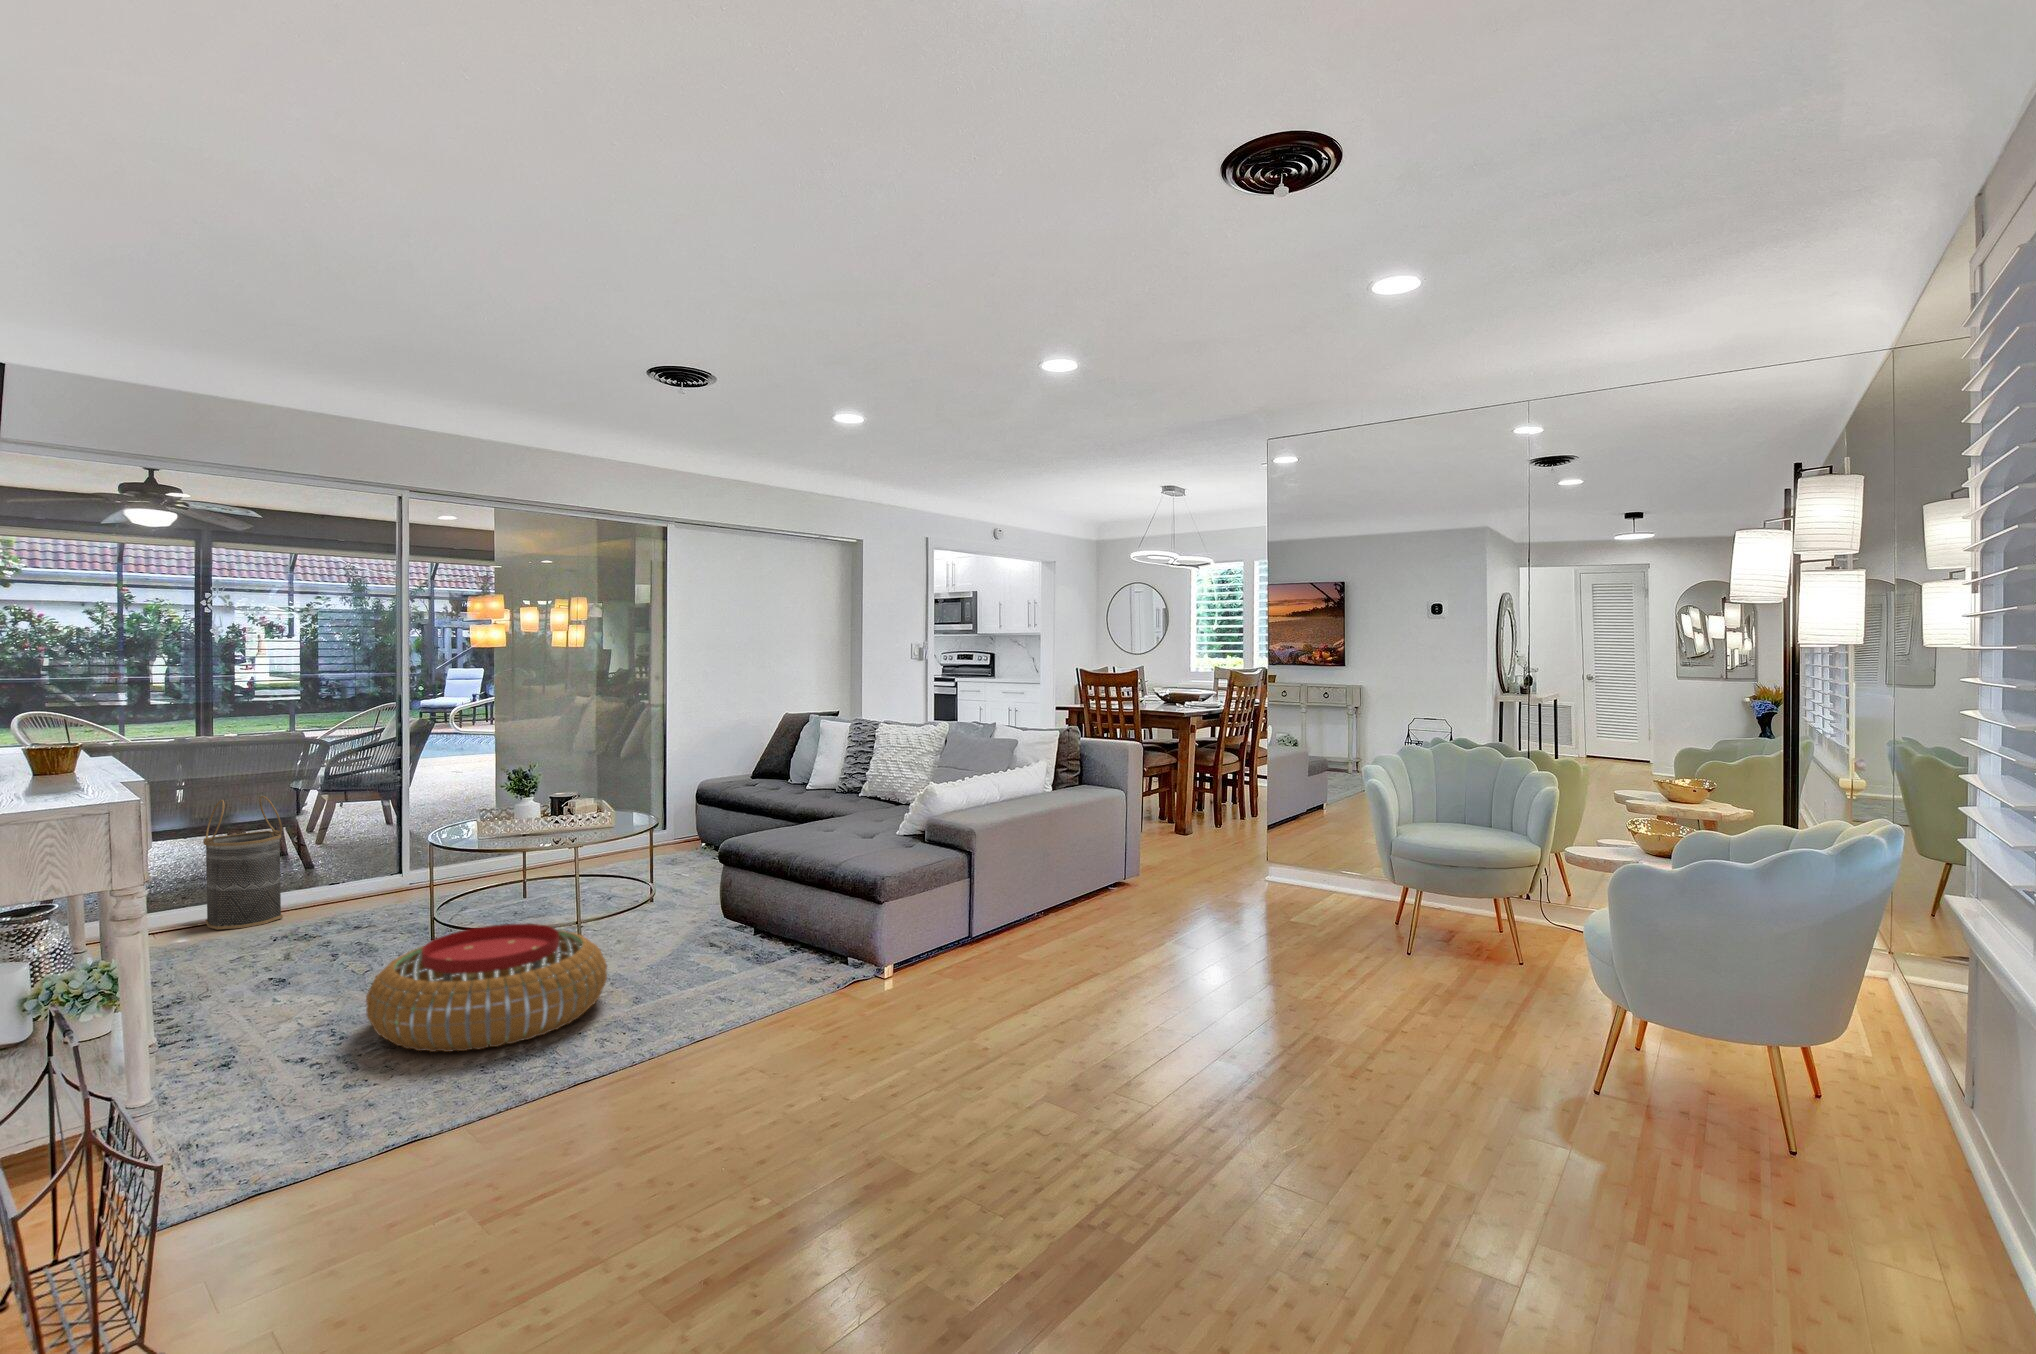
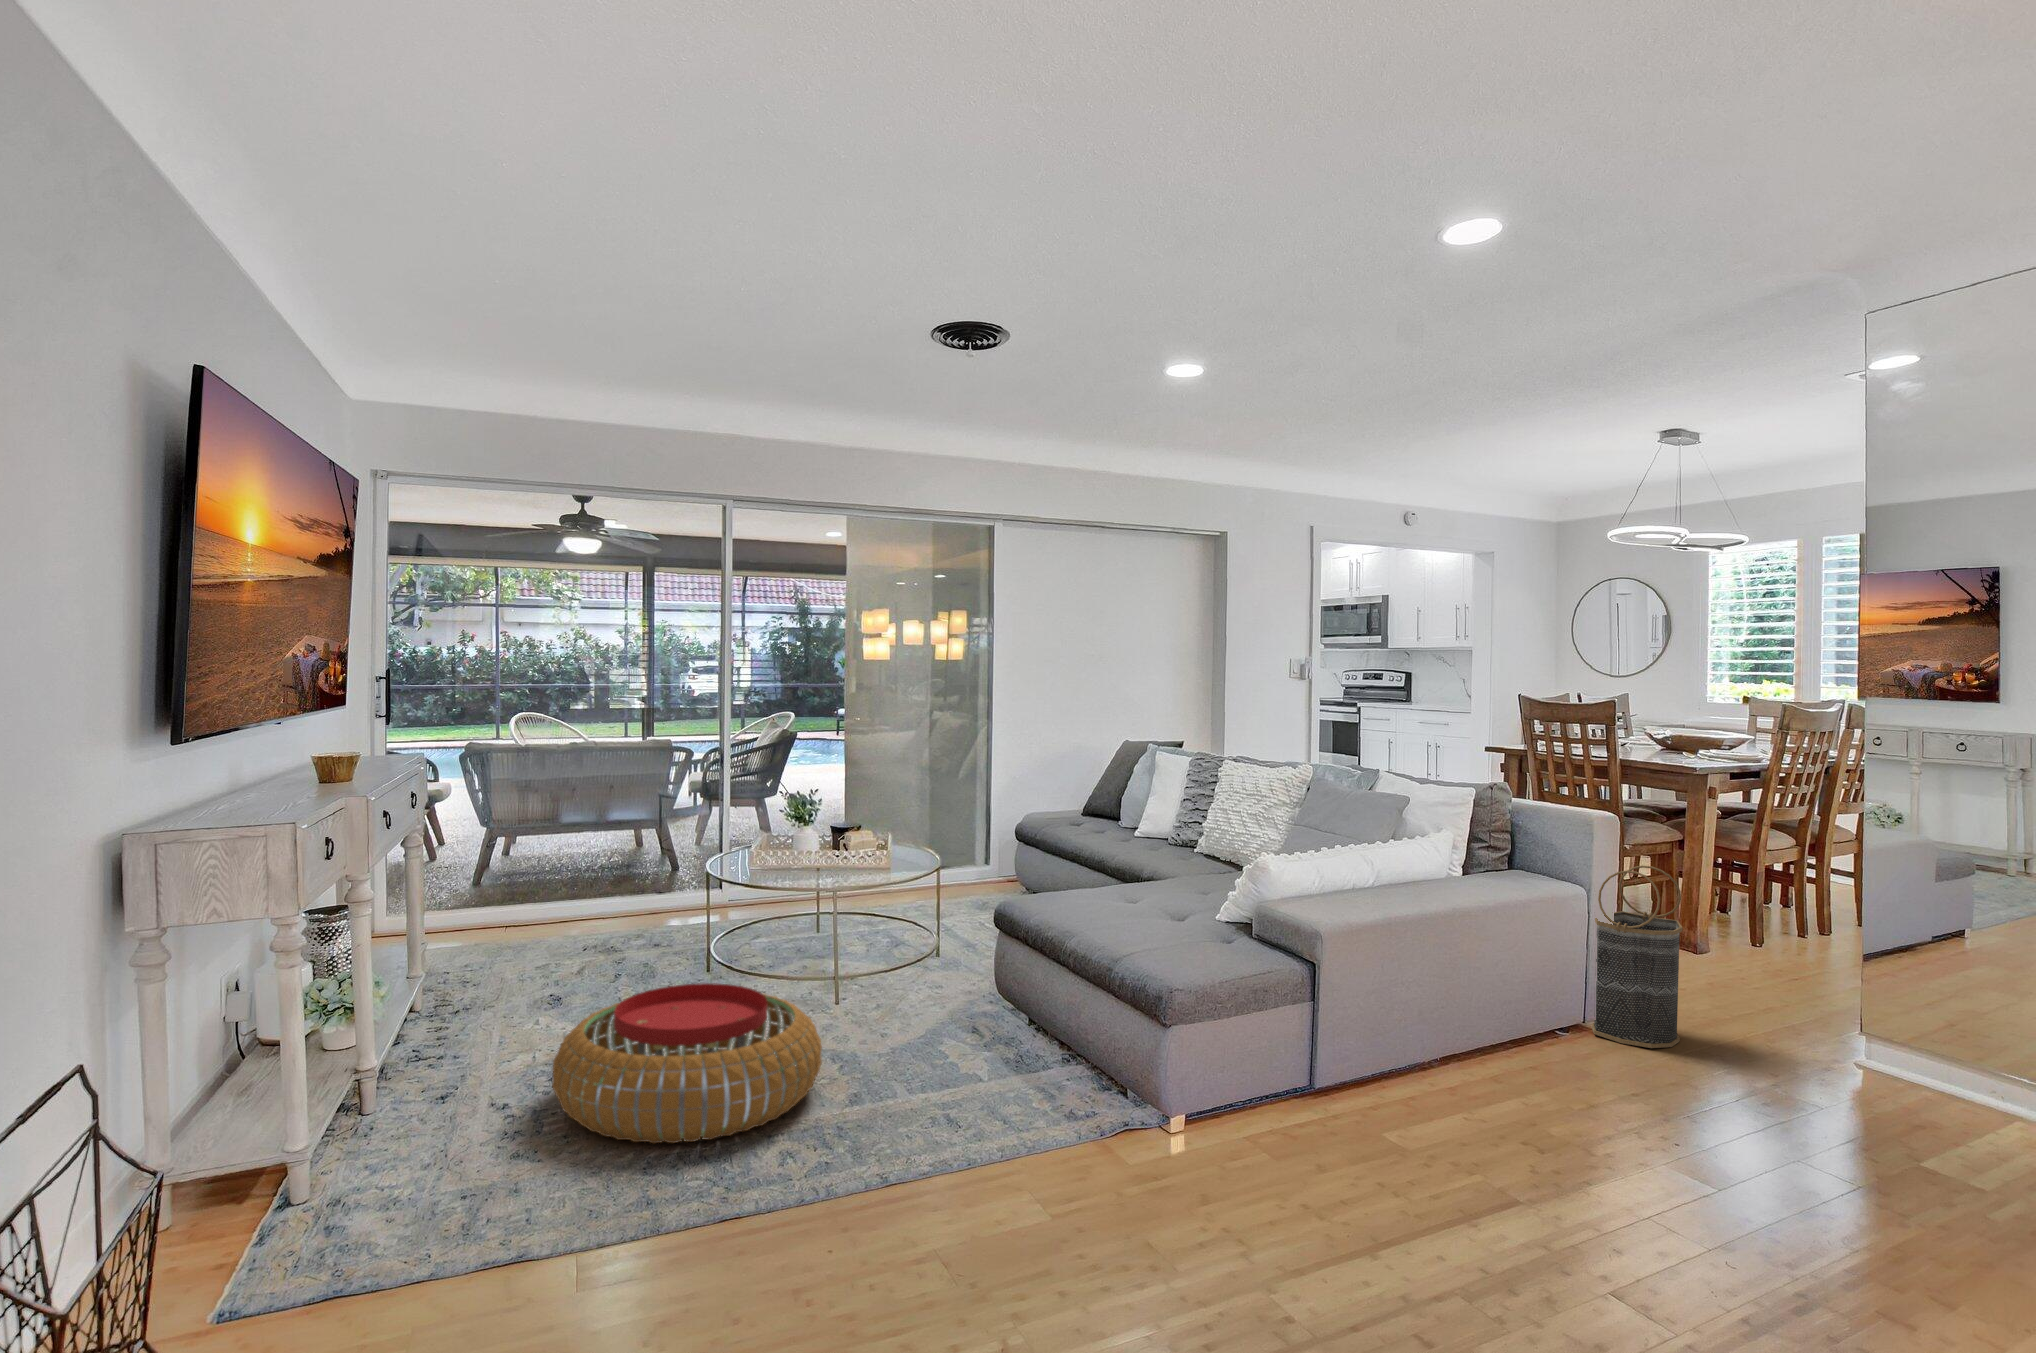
basket: present [203,796,283,930] -> present [1592,866,1682,1048]

